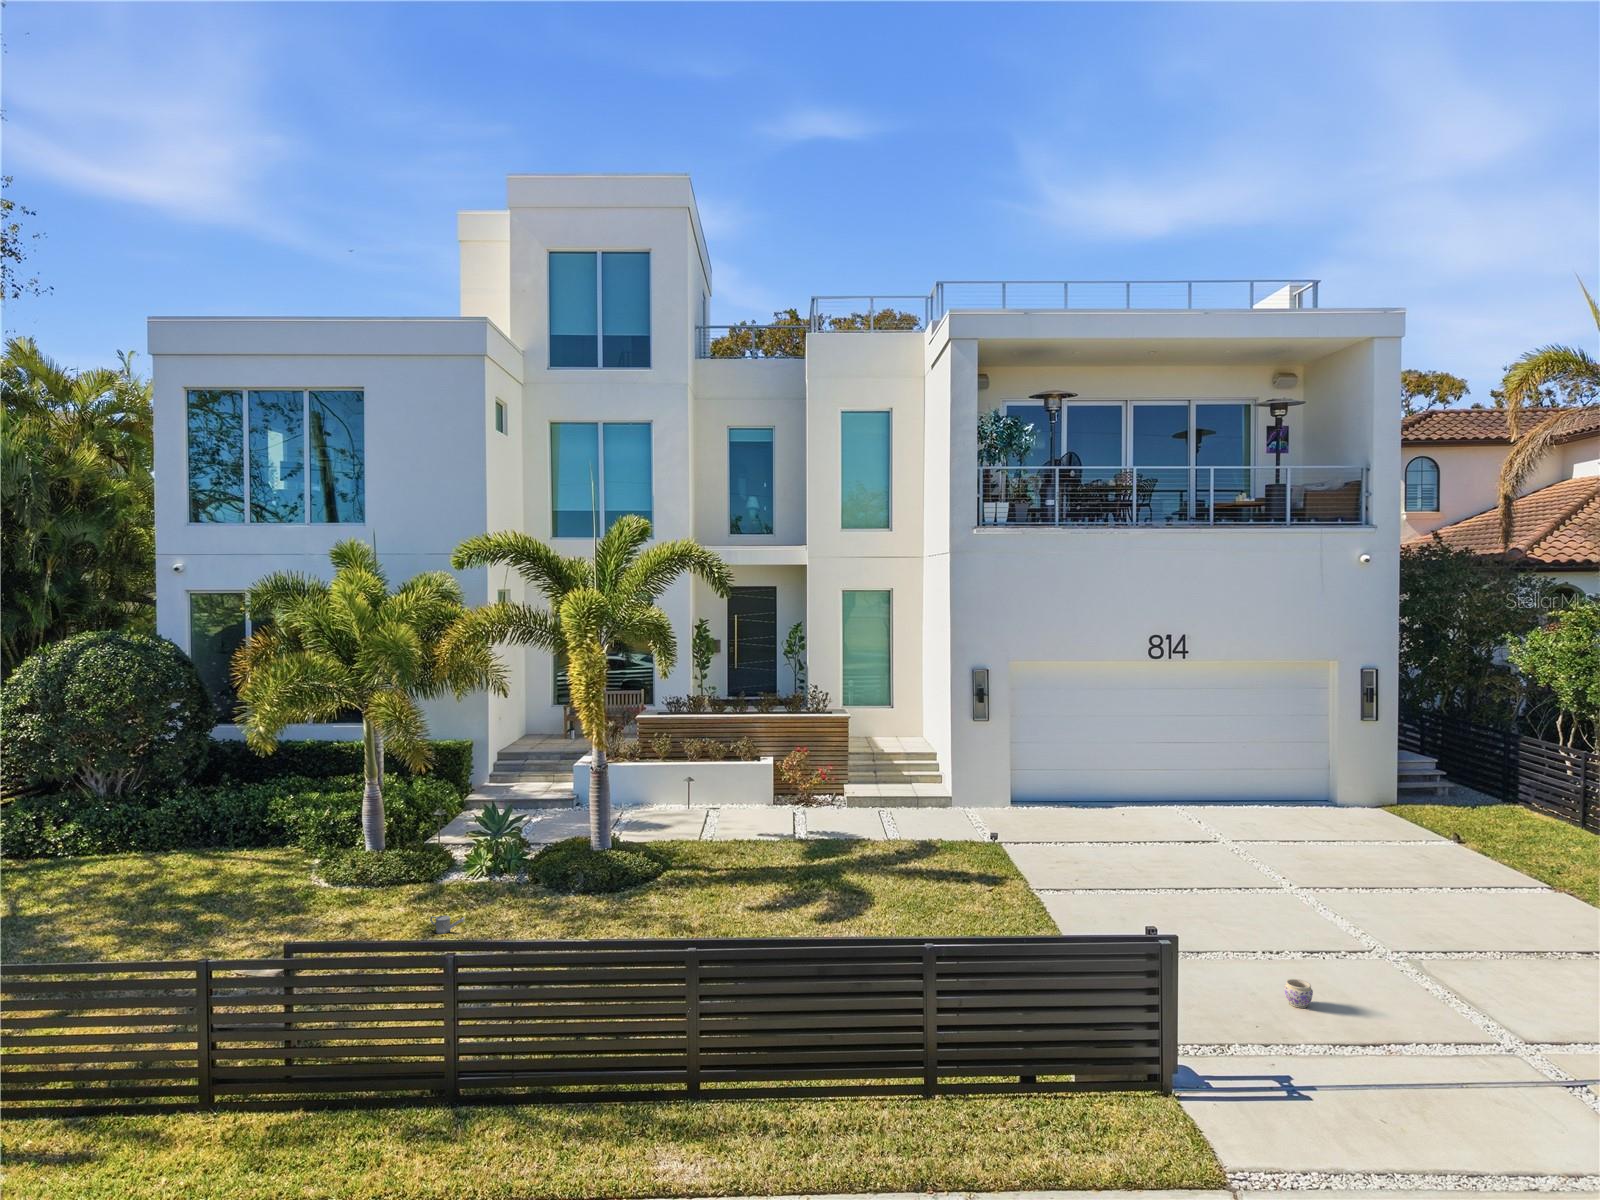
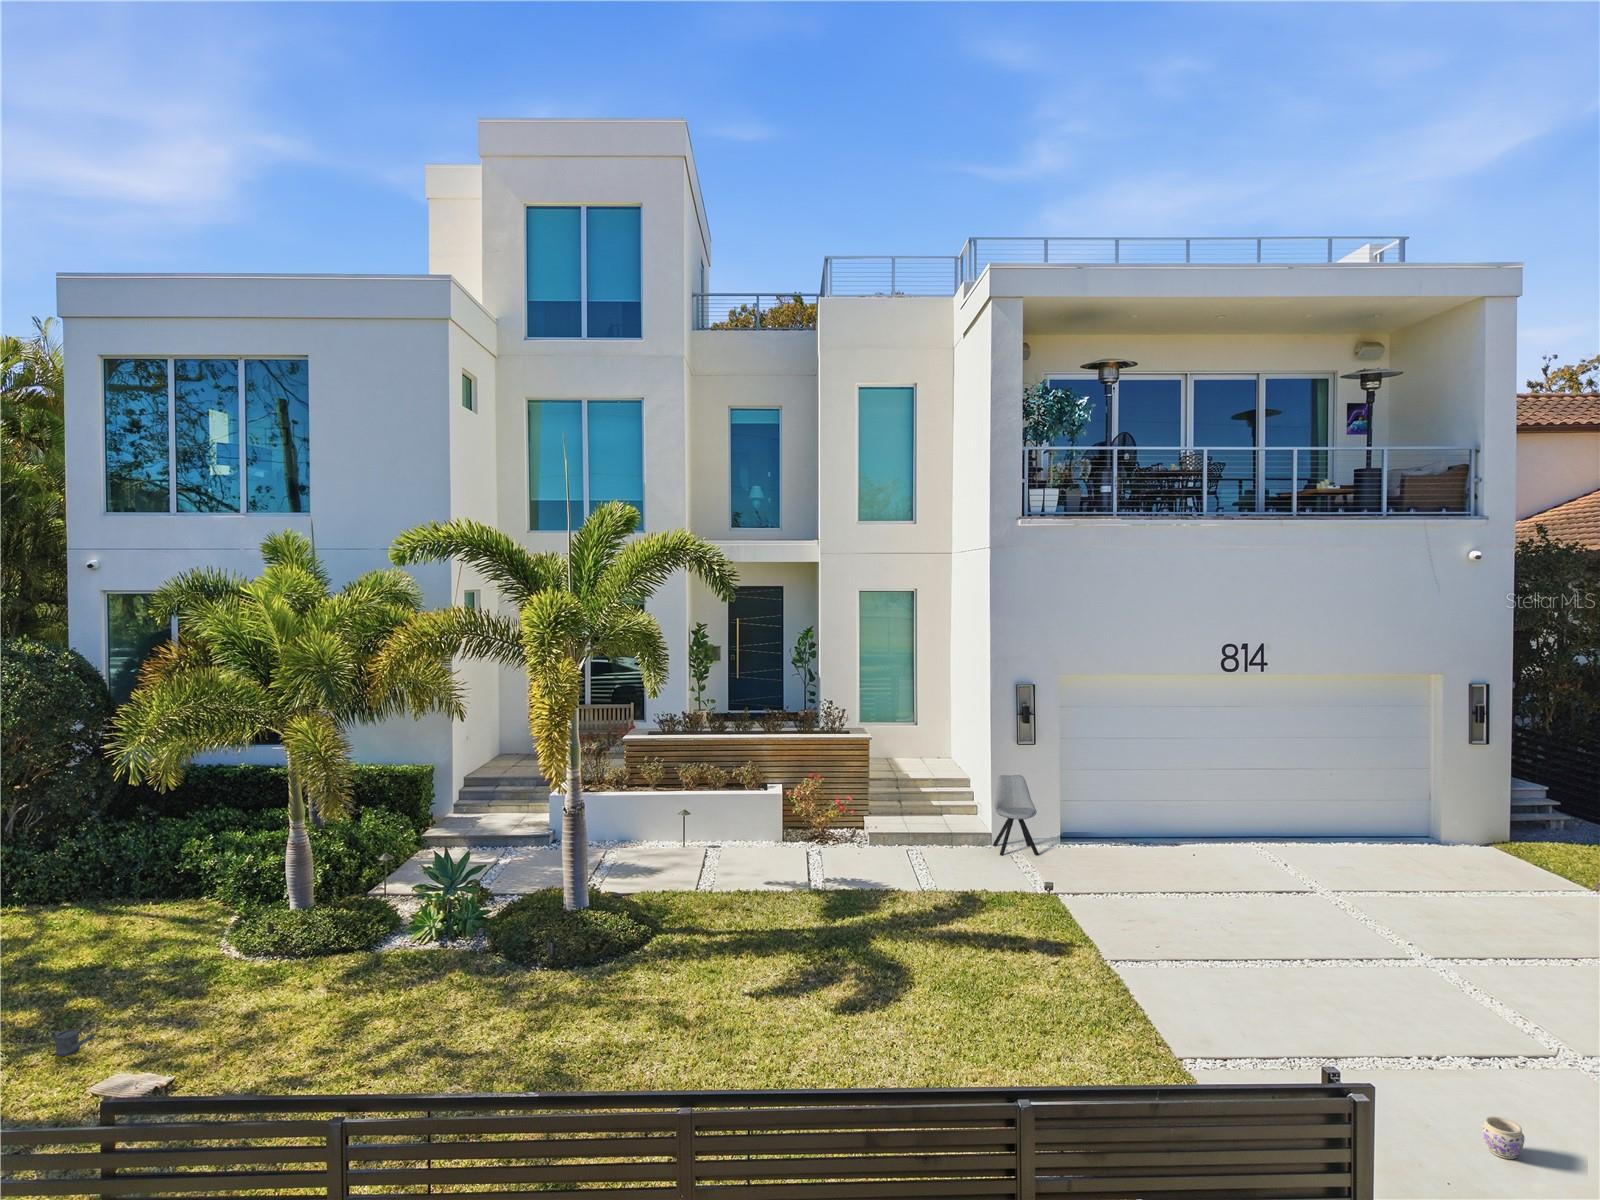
chair: none [952,748,991,815] -> present [993,775,1039,855]
watering can: present [430,915,464,934] -> present [52,1029,94,1056]

